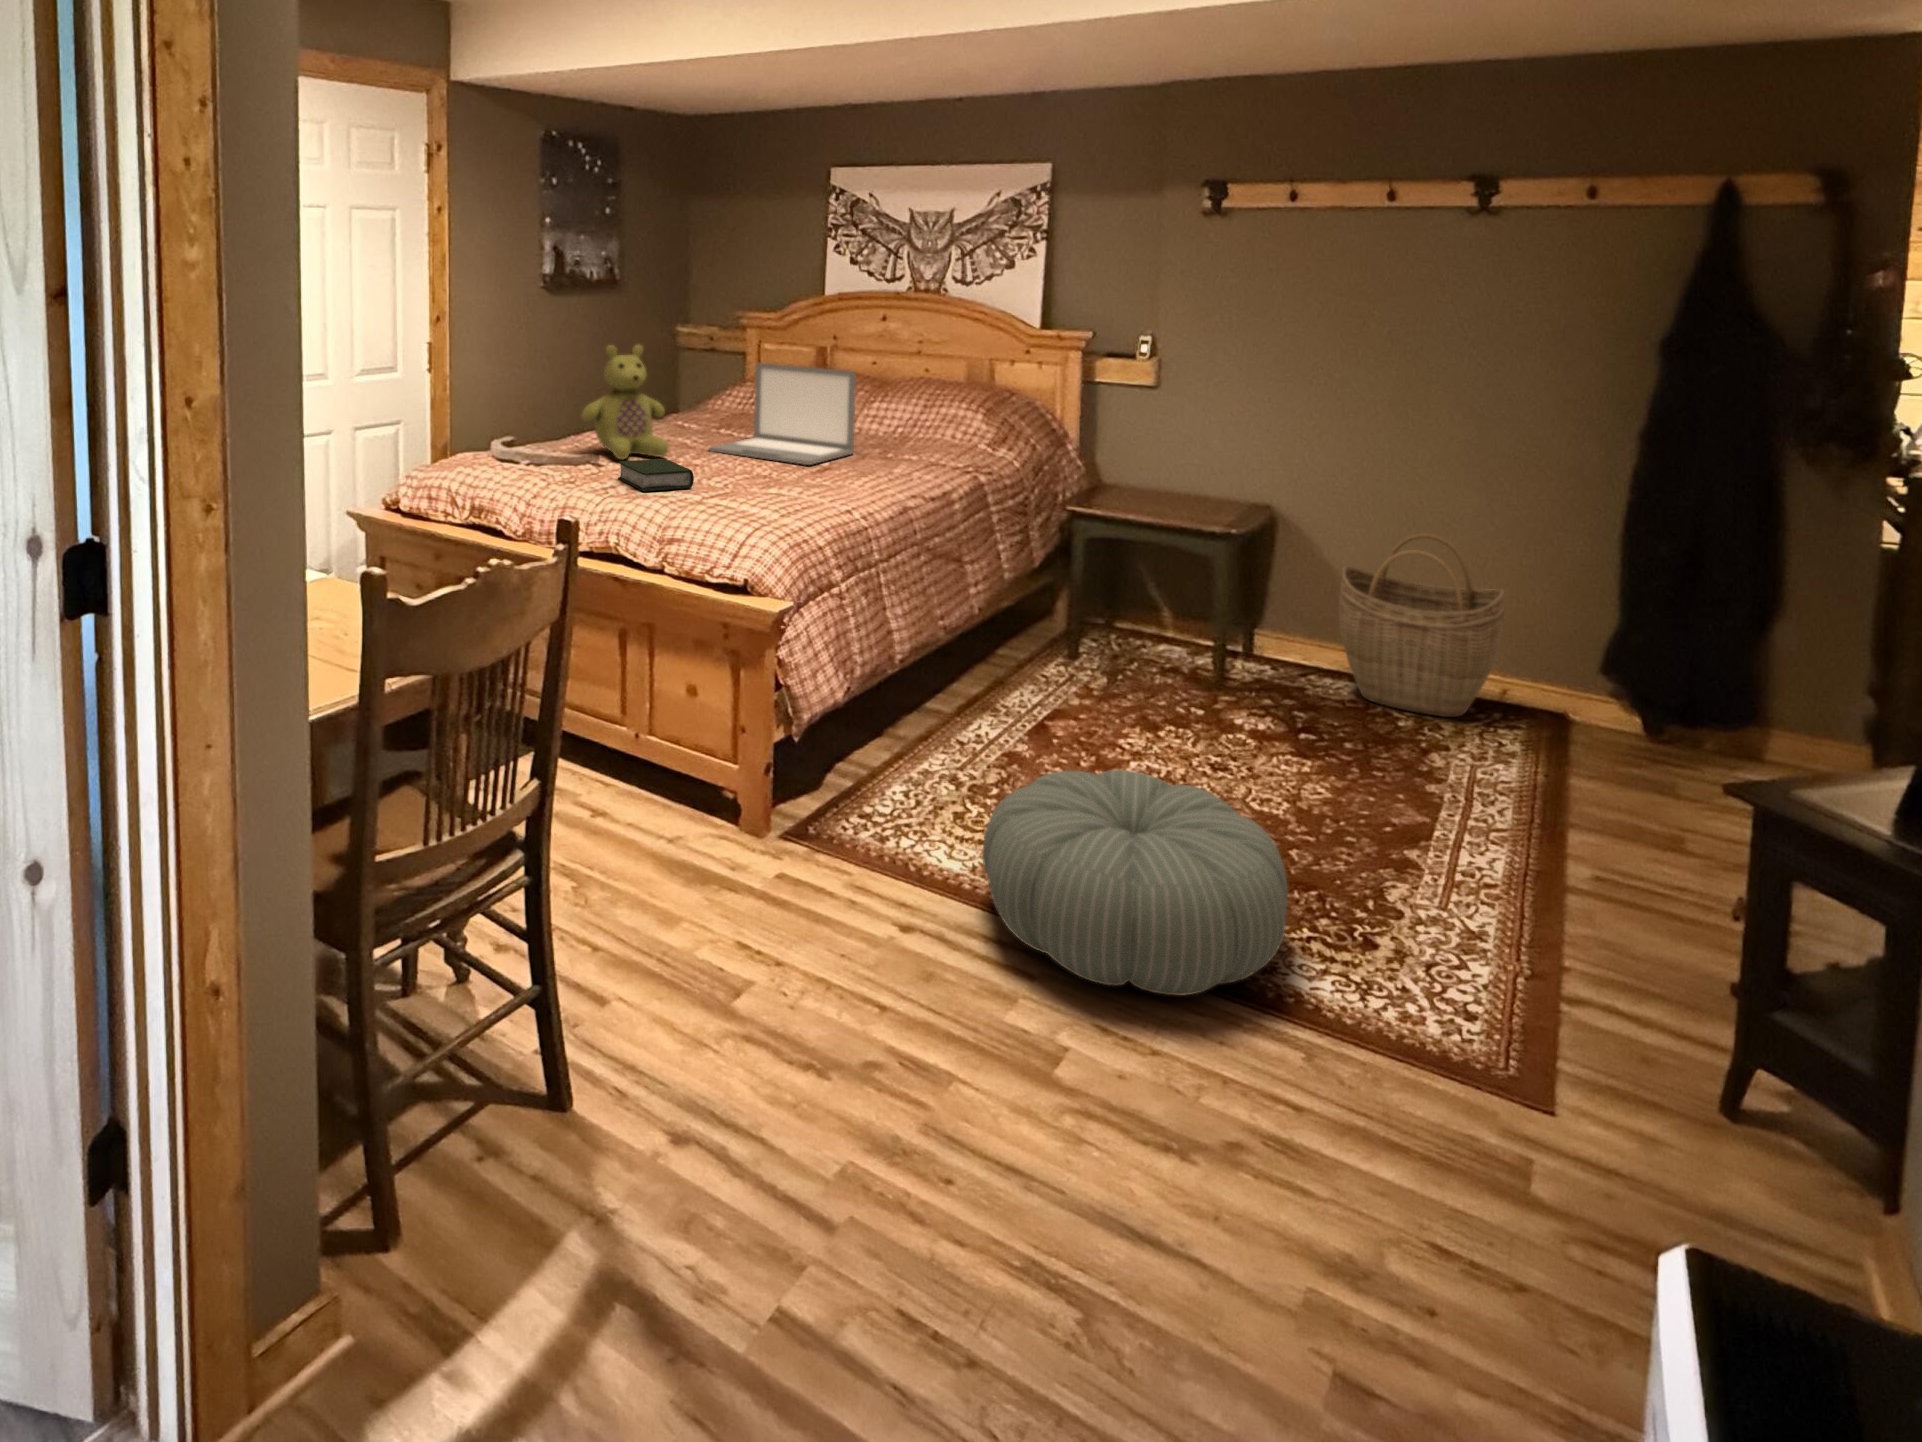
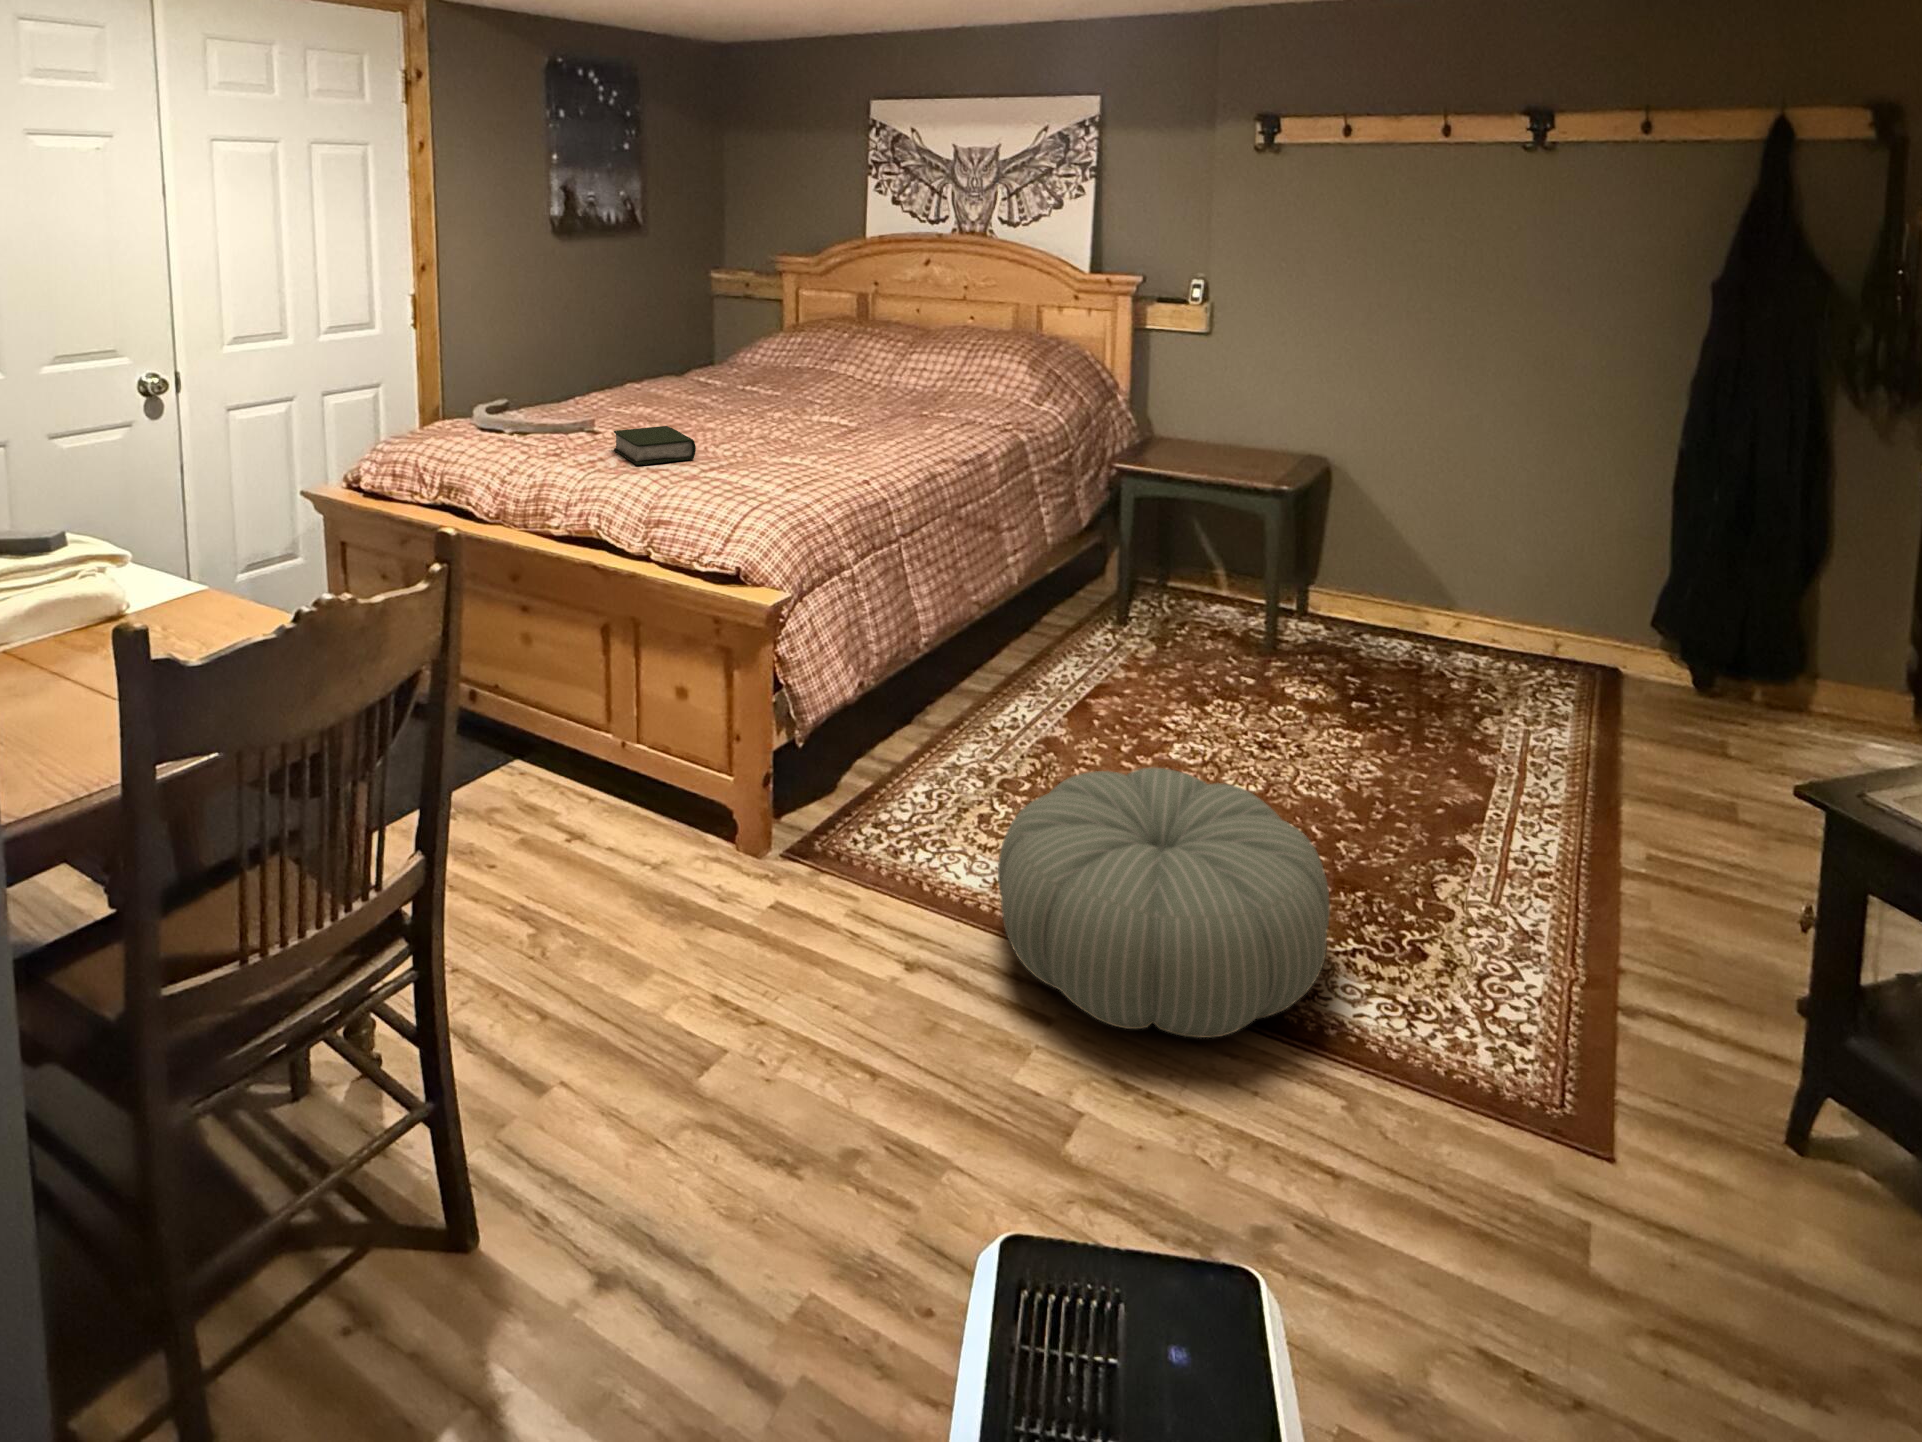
stuffed bear: present [581,345,668,459] -> none [580,298,679,427]
laptop: present [708,363,856,465] -> none [726,315,886,428]
woven basket: present [1339,534,1504,717] -> none [1392,483,1557,675]

